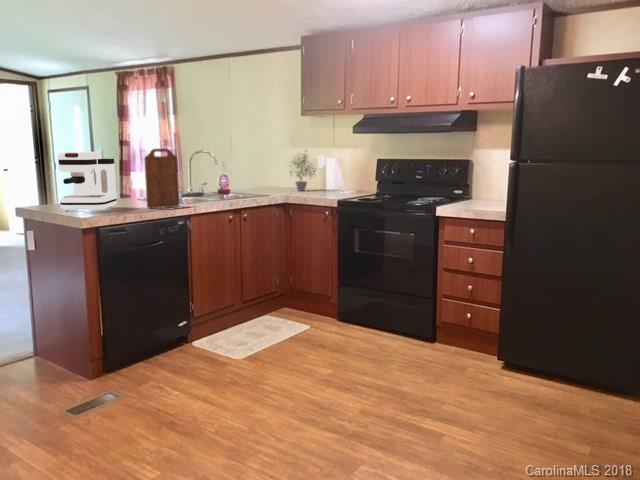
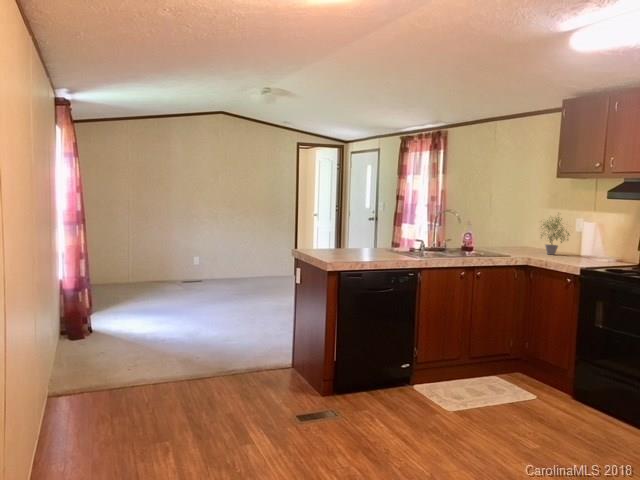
cutting board: present [144,149,179,208] -> none [384,209,414,260]
coffee maker: present [58,152,117,211] -> none [318,209,364,258]

